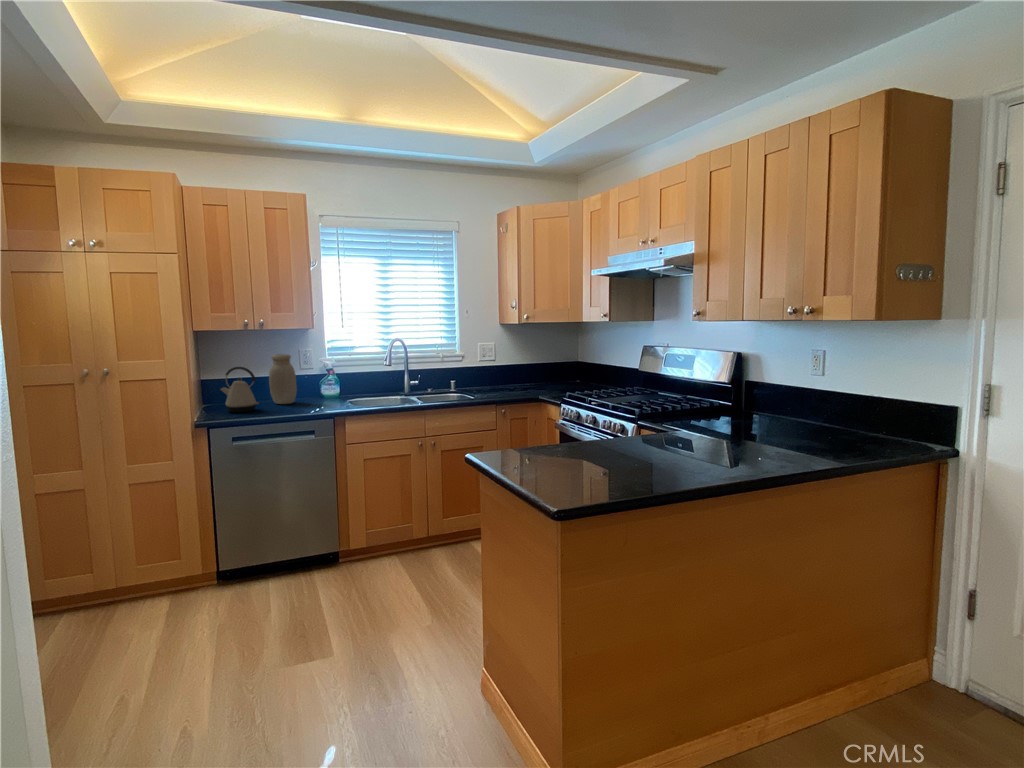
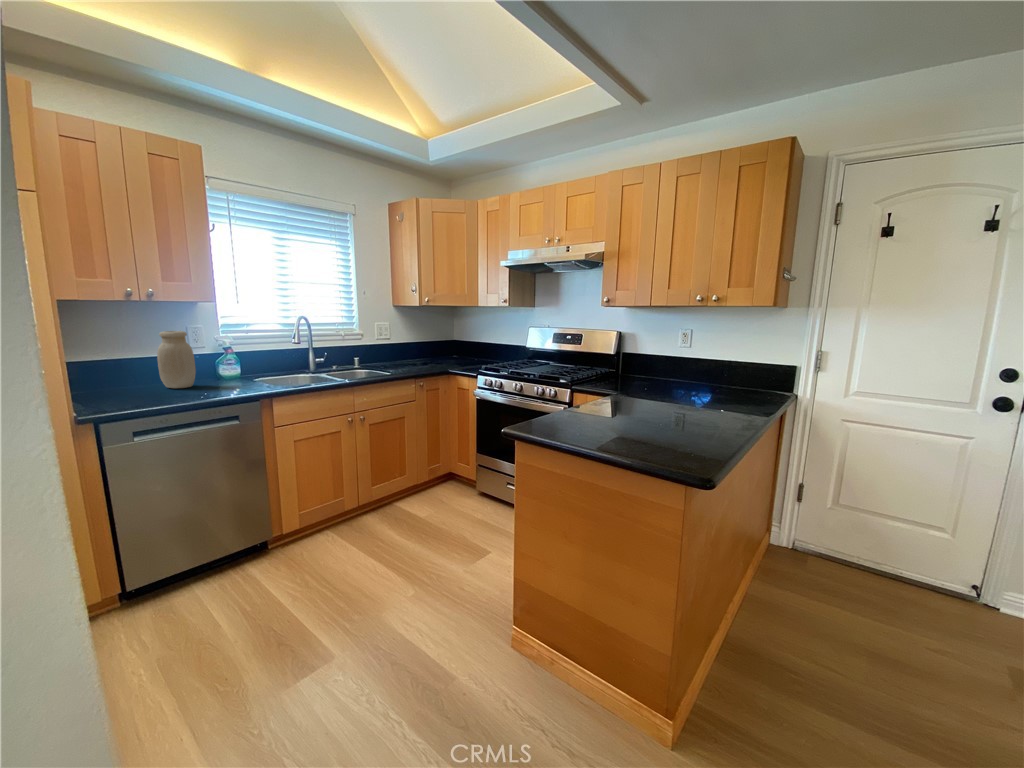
kettle: present [221,367,259,412] -> none [95,345,155,401]

